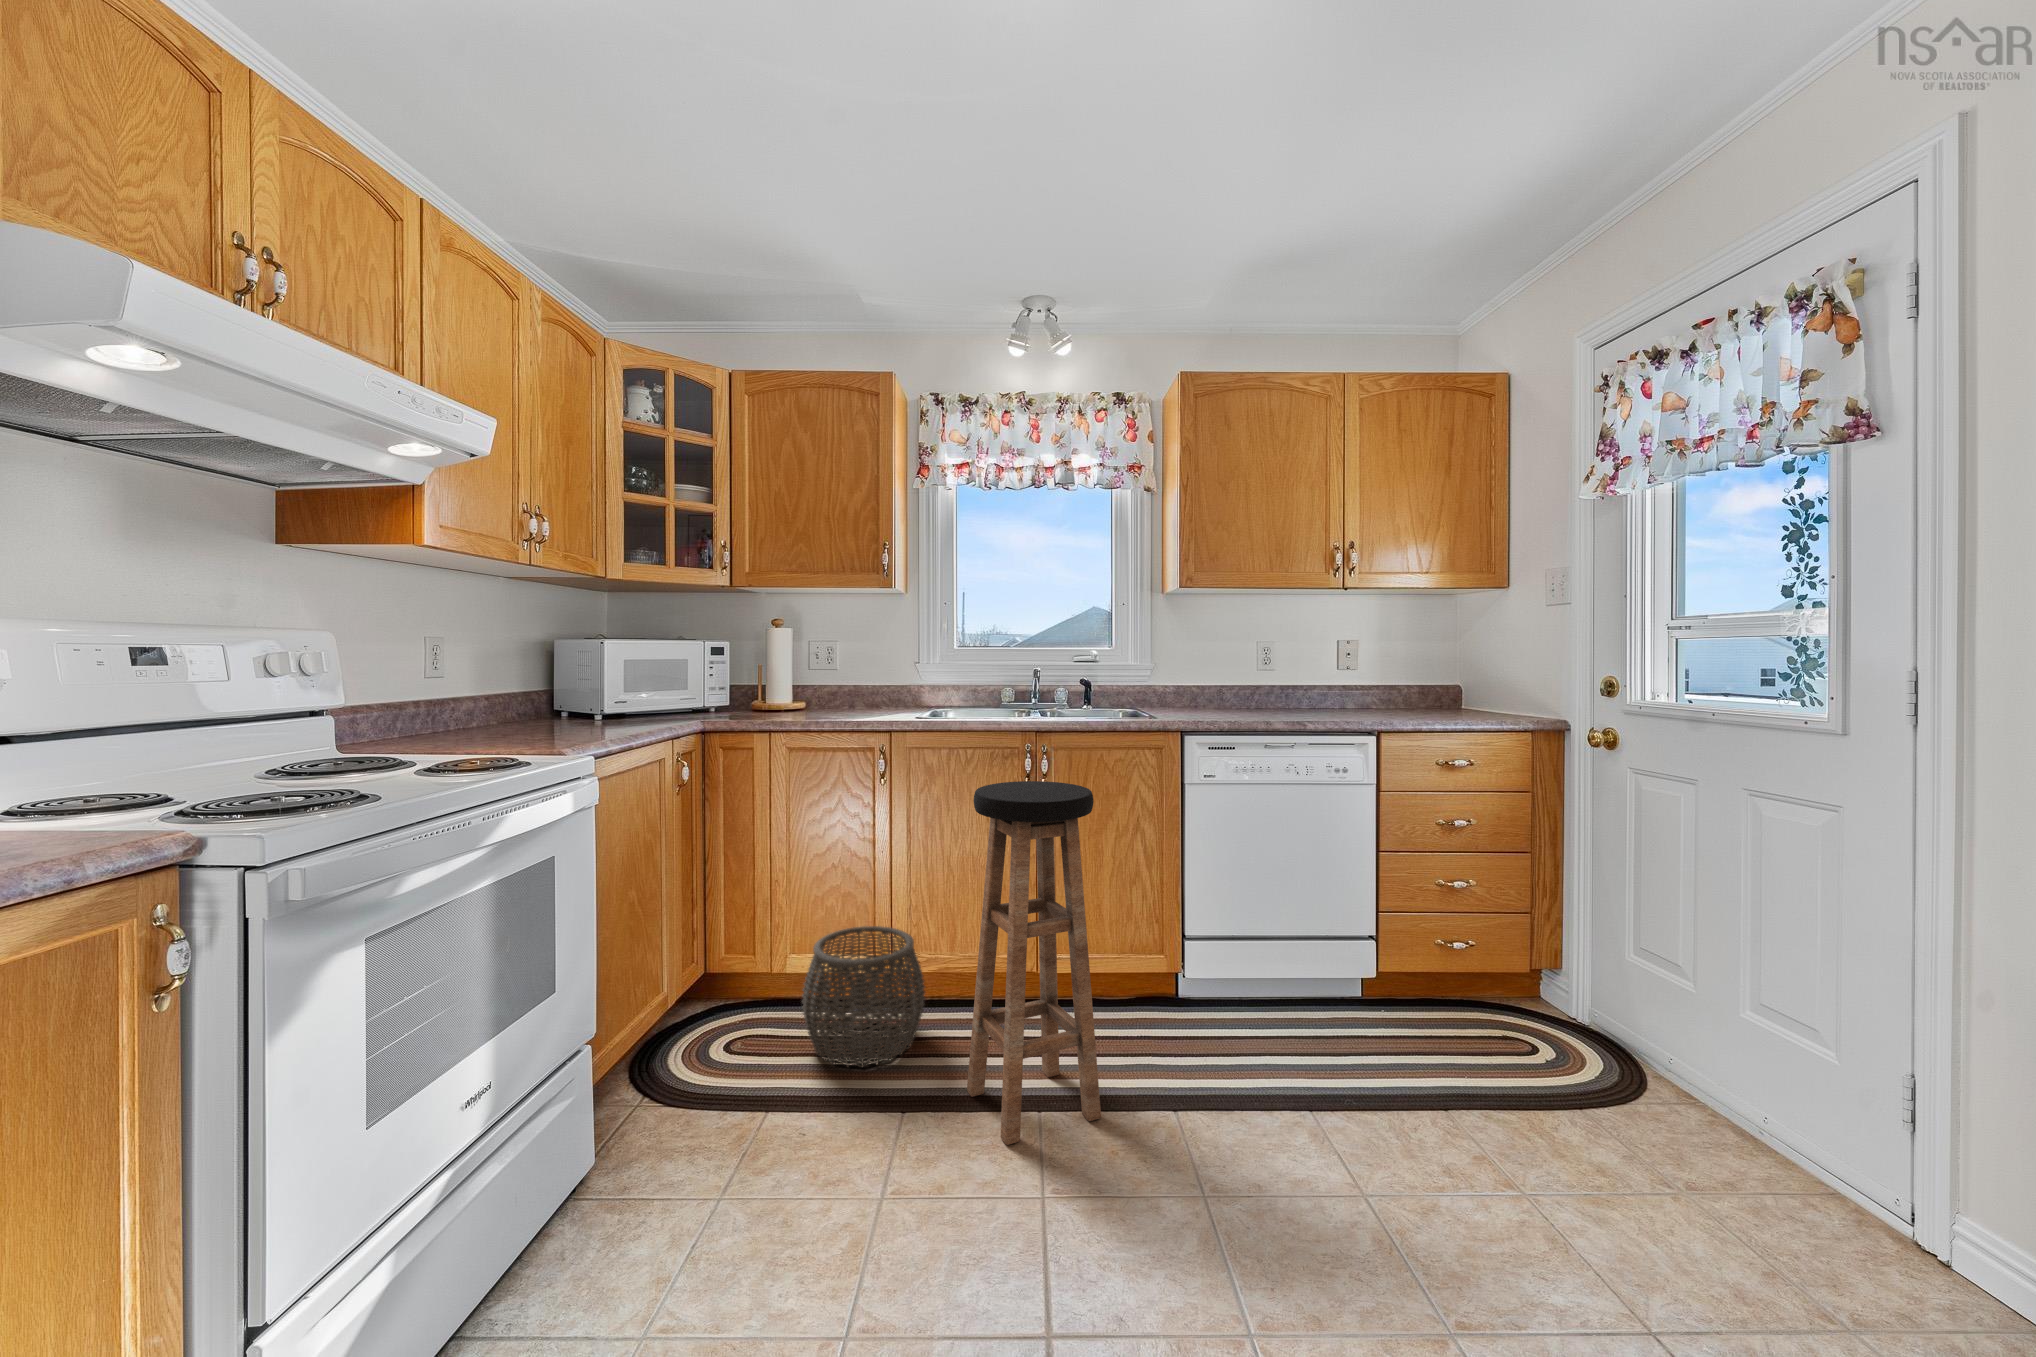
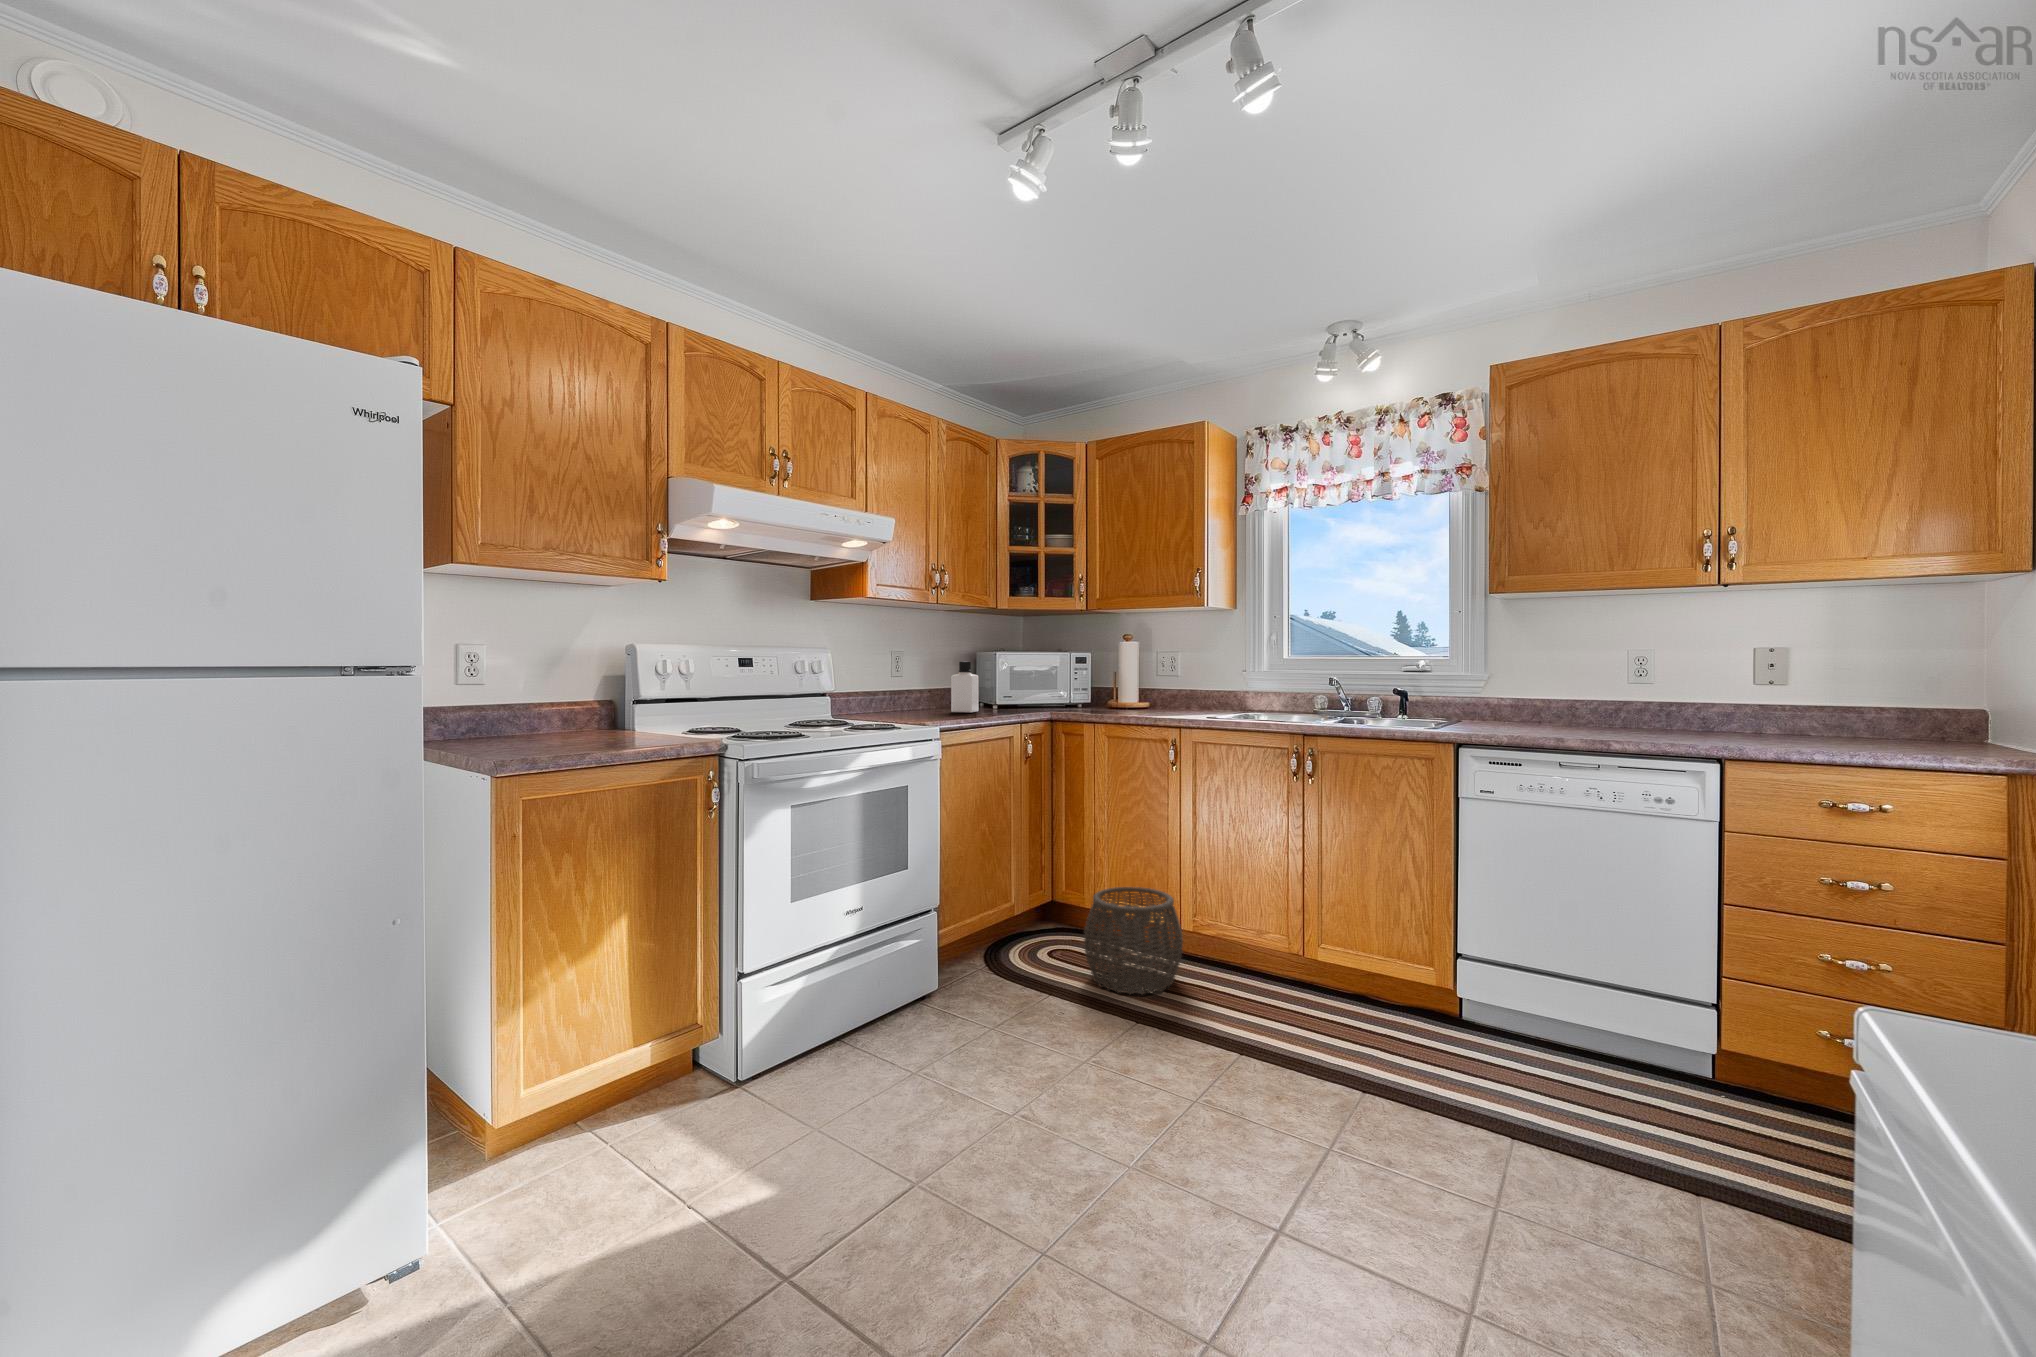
bottle: none [546,651,586,724] -> present [951,661,979,712]
bar stool: present [967,781,1101,1145] -> none [1176,771,1282,1076]

